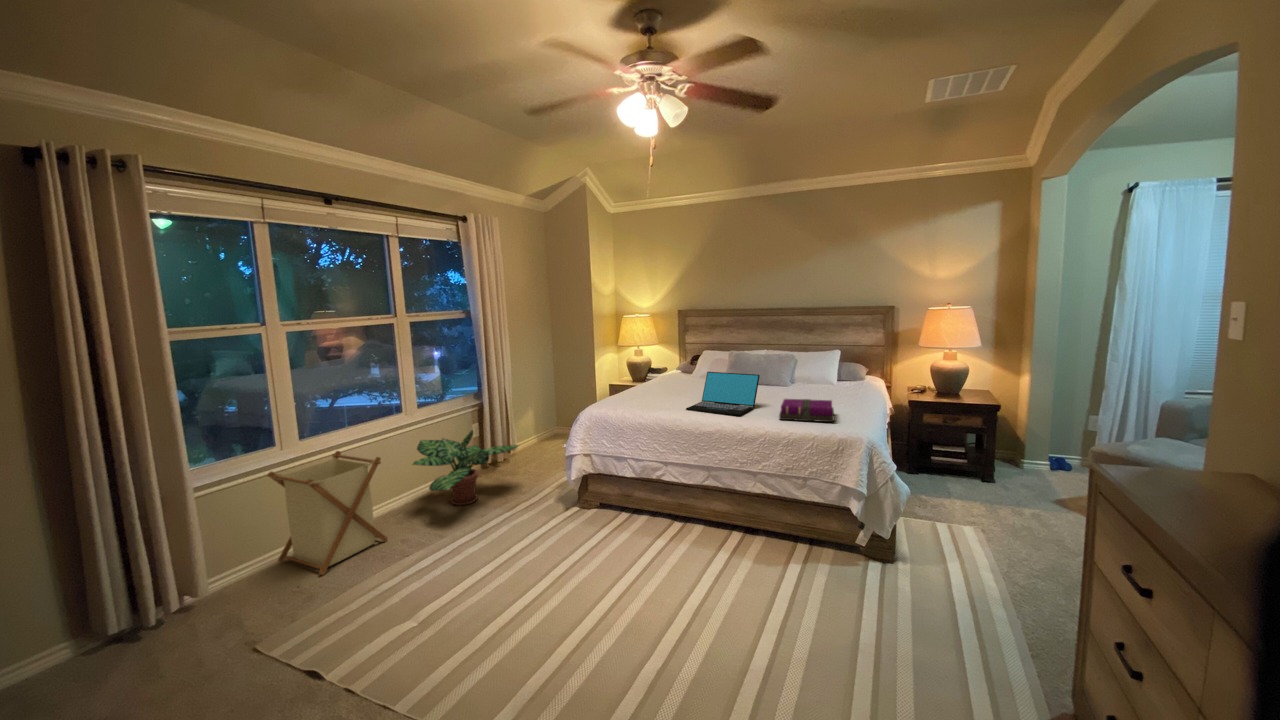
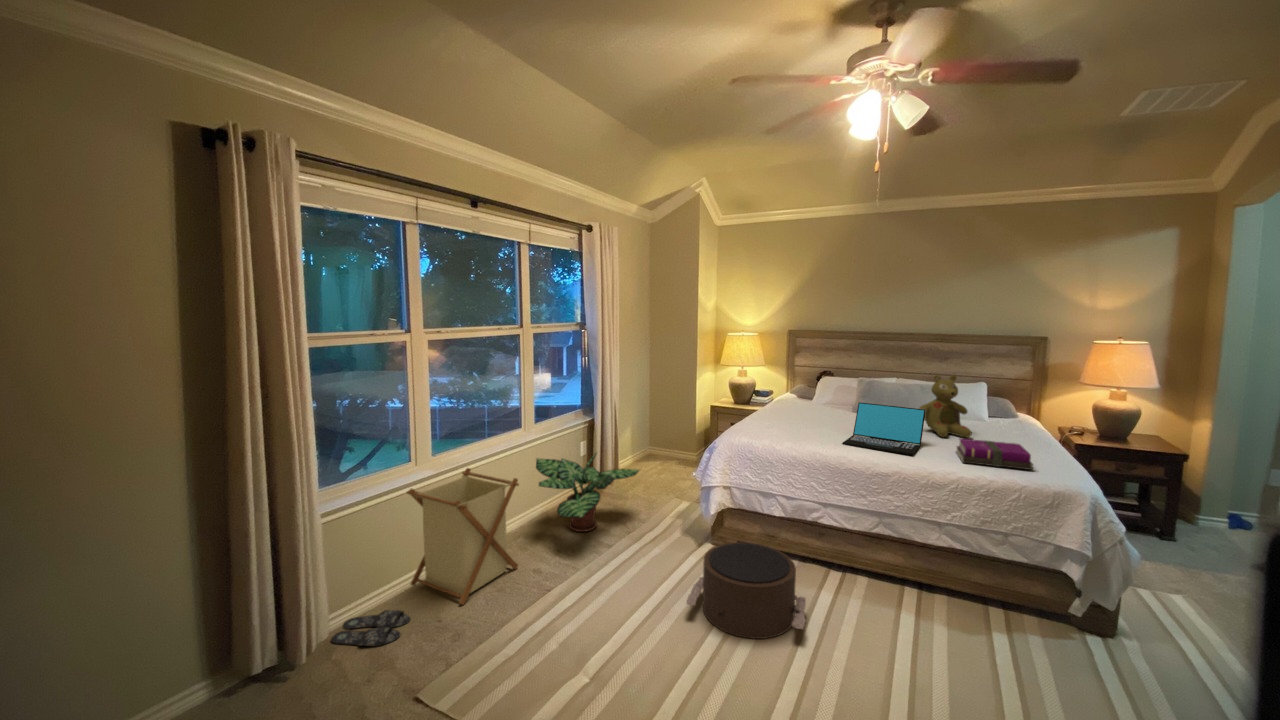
stuffed bear: none [764,343,808,399] -> present [920,375,972,437]
pouf: none [525,502,636,584] -> present [687,542,806,639]
slippers: none [183,583,268,617] -> present [331,610,410,646]

